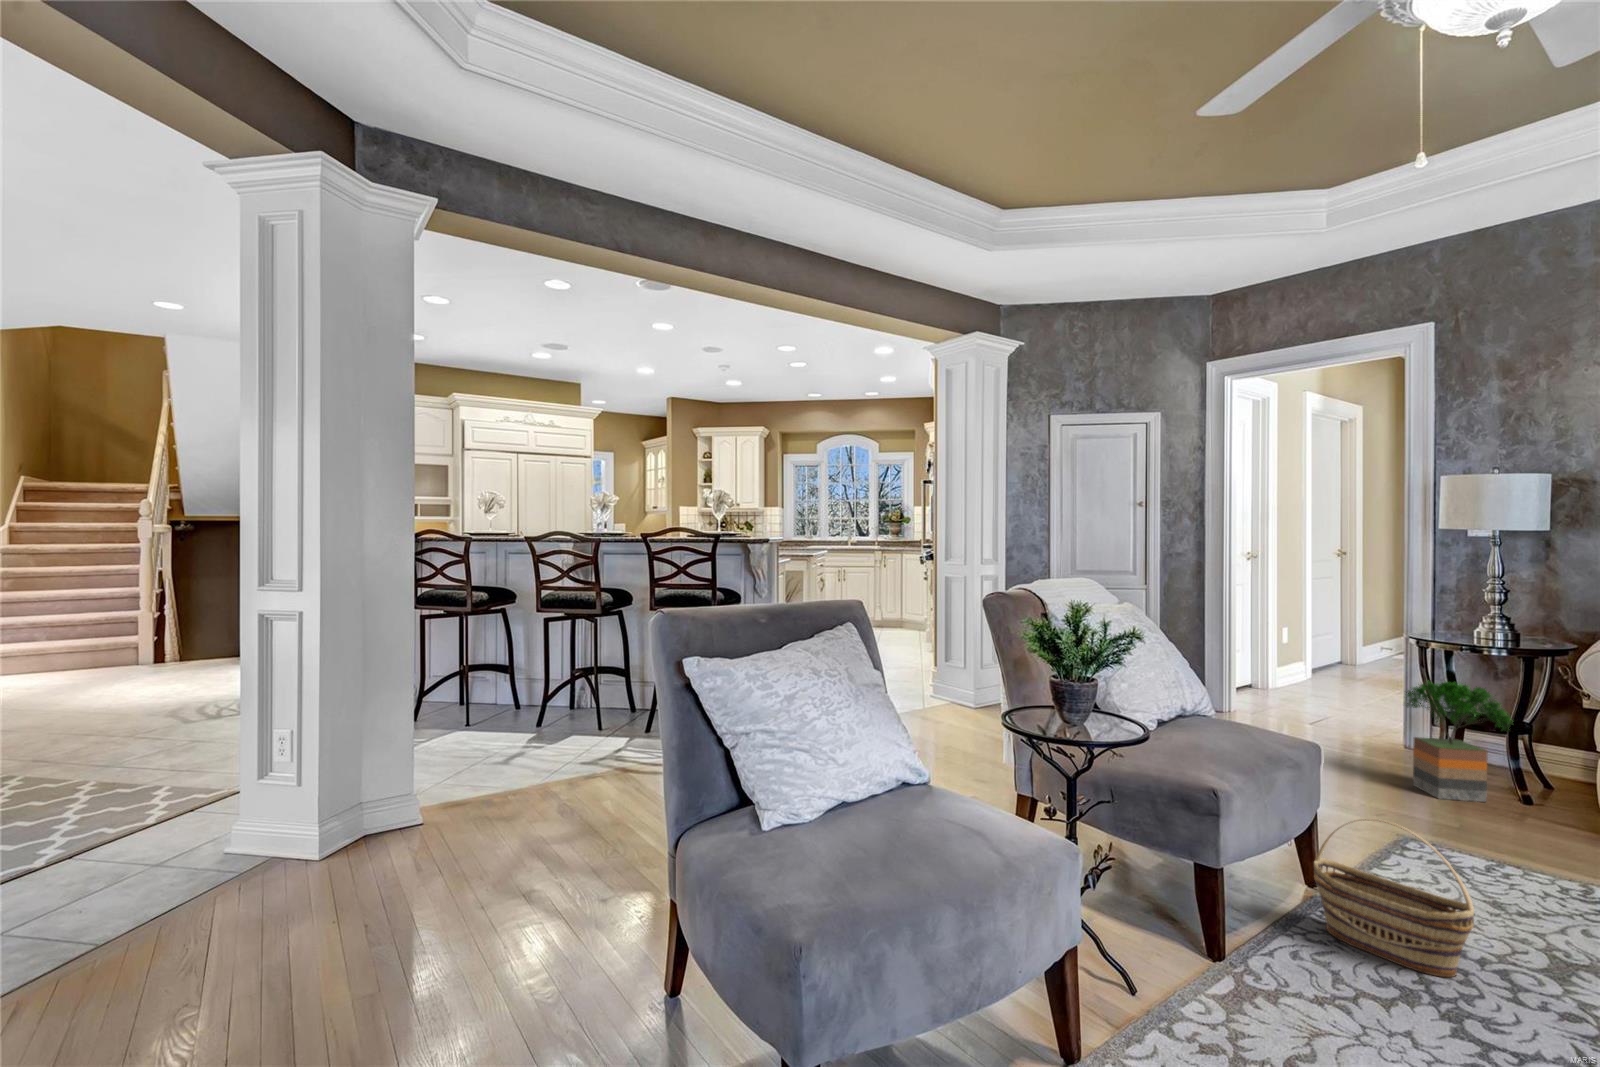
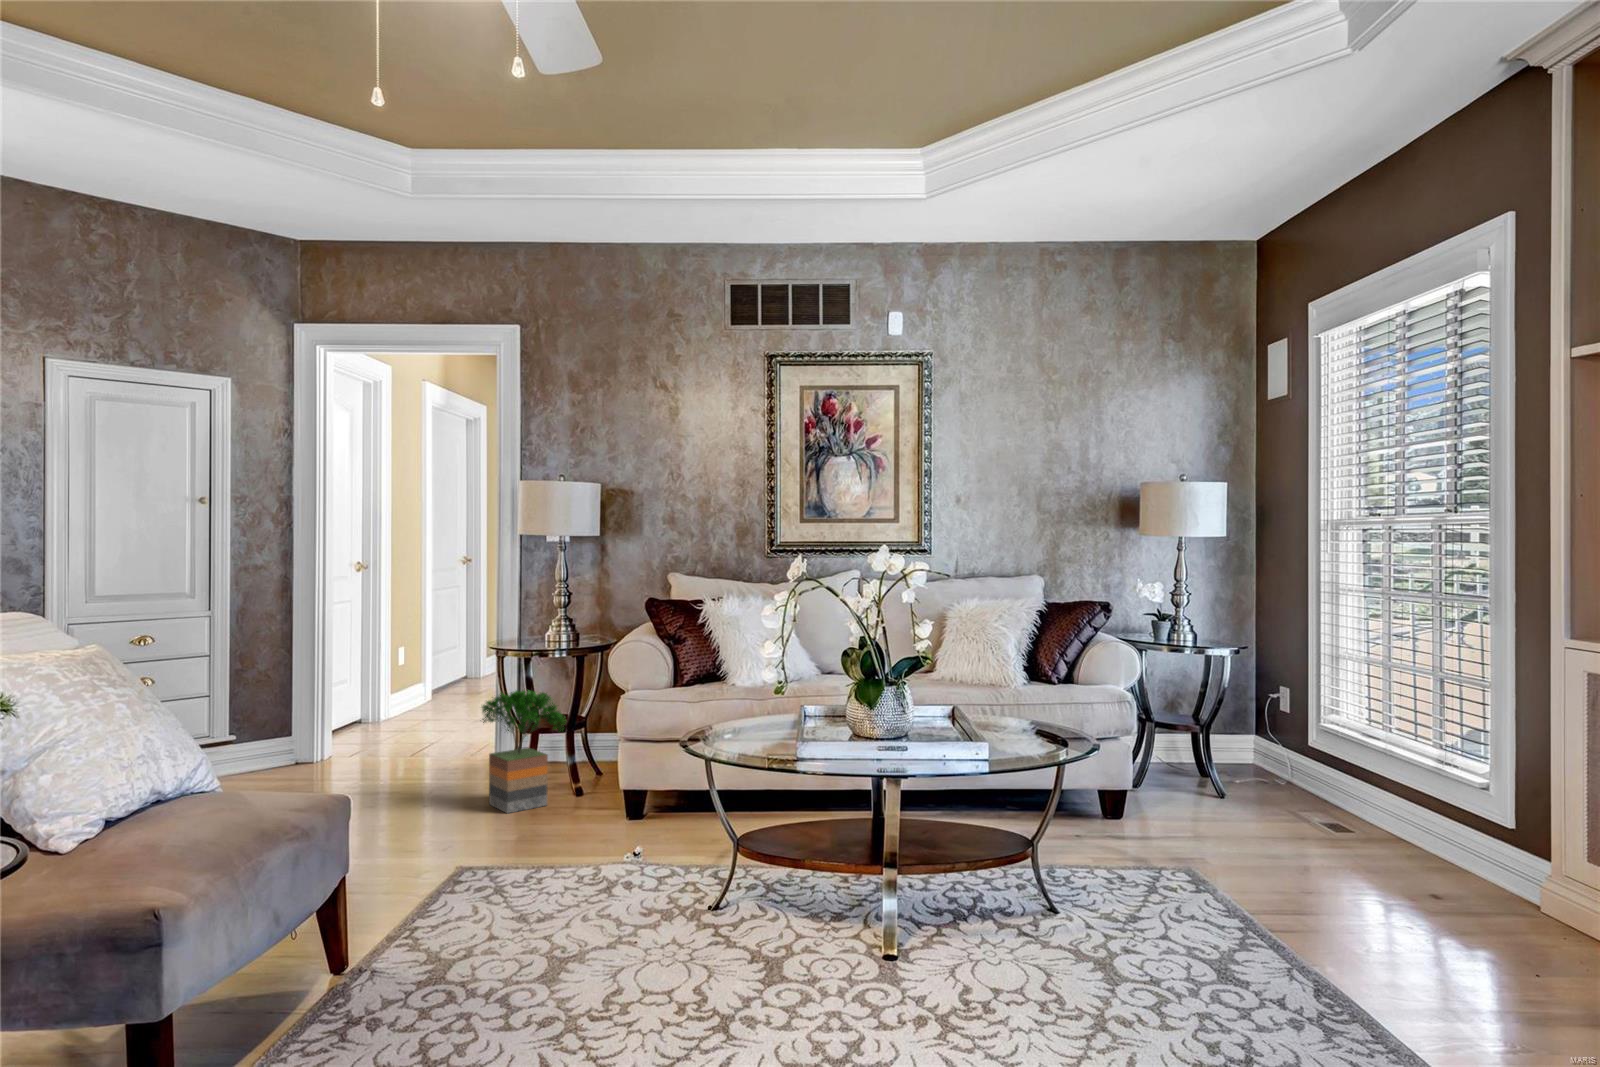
basket: present [1314,819,1474,977] -> none [323,872,473,1032]

